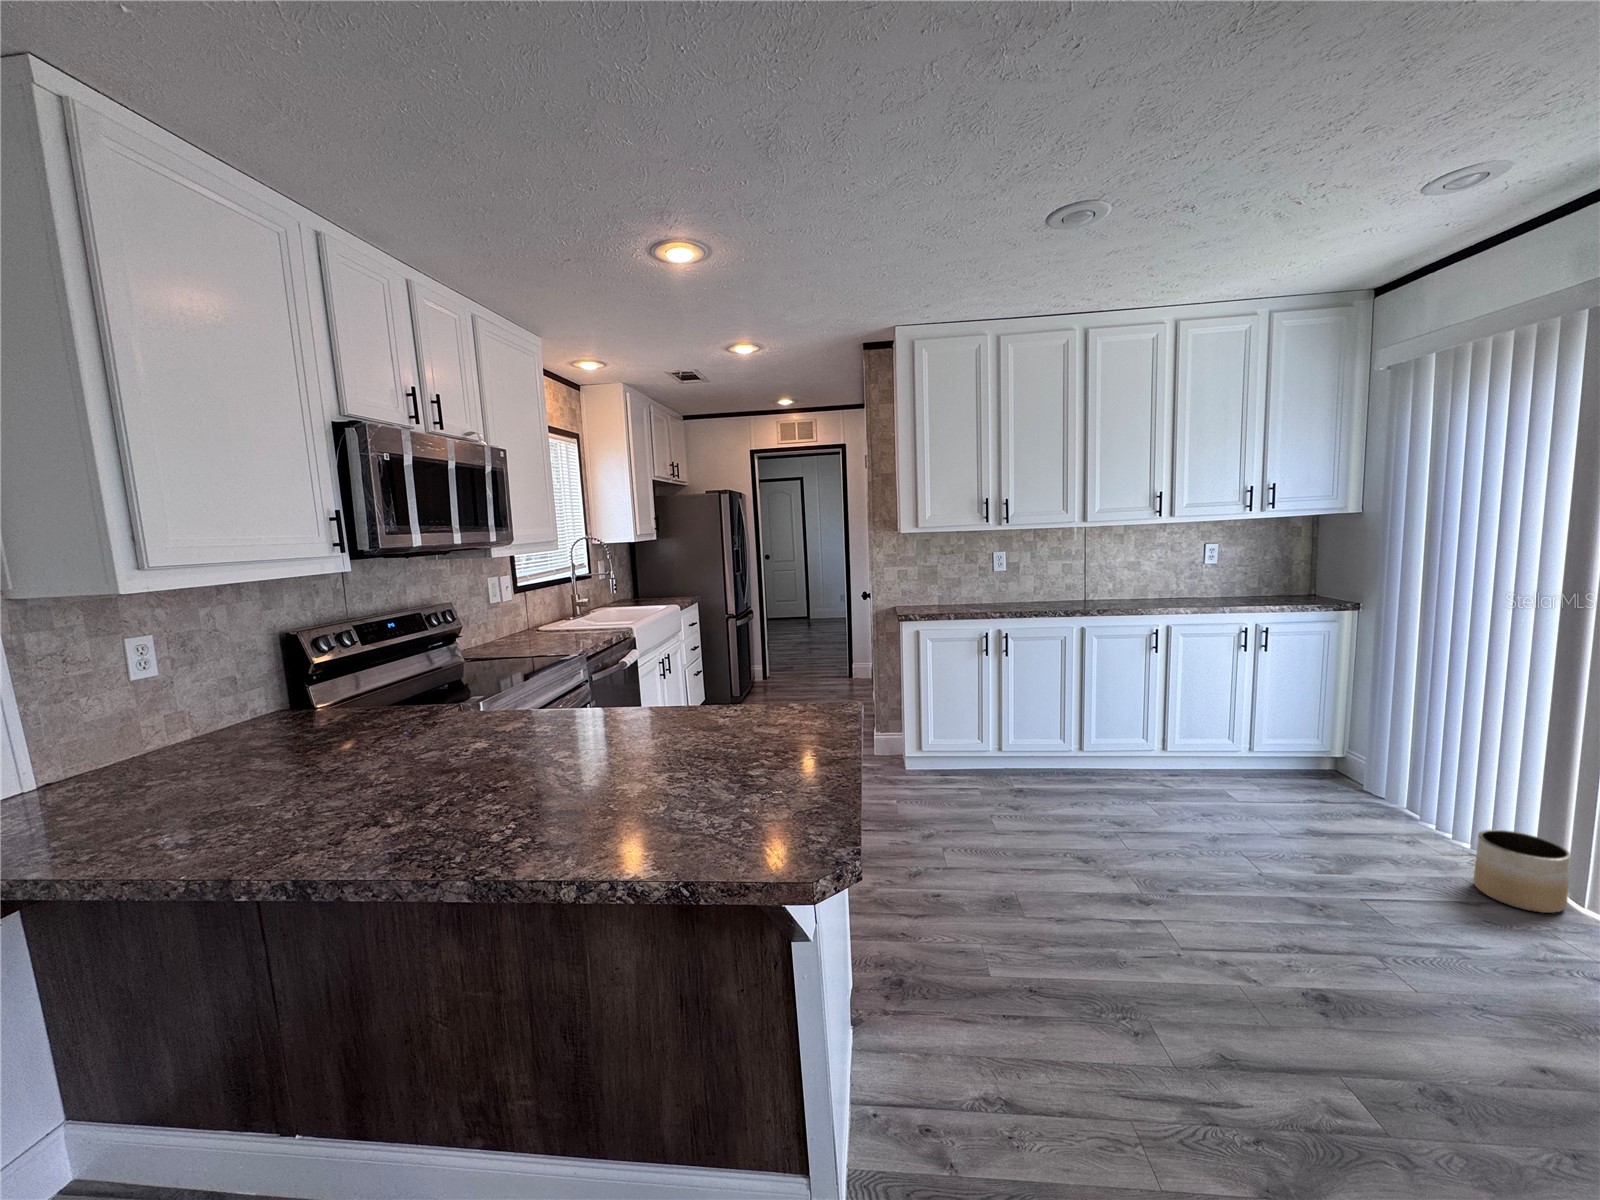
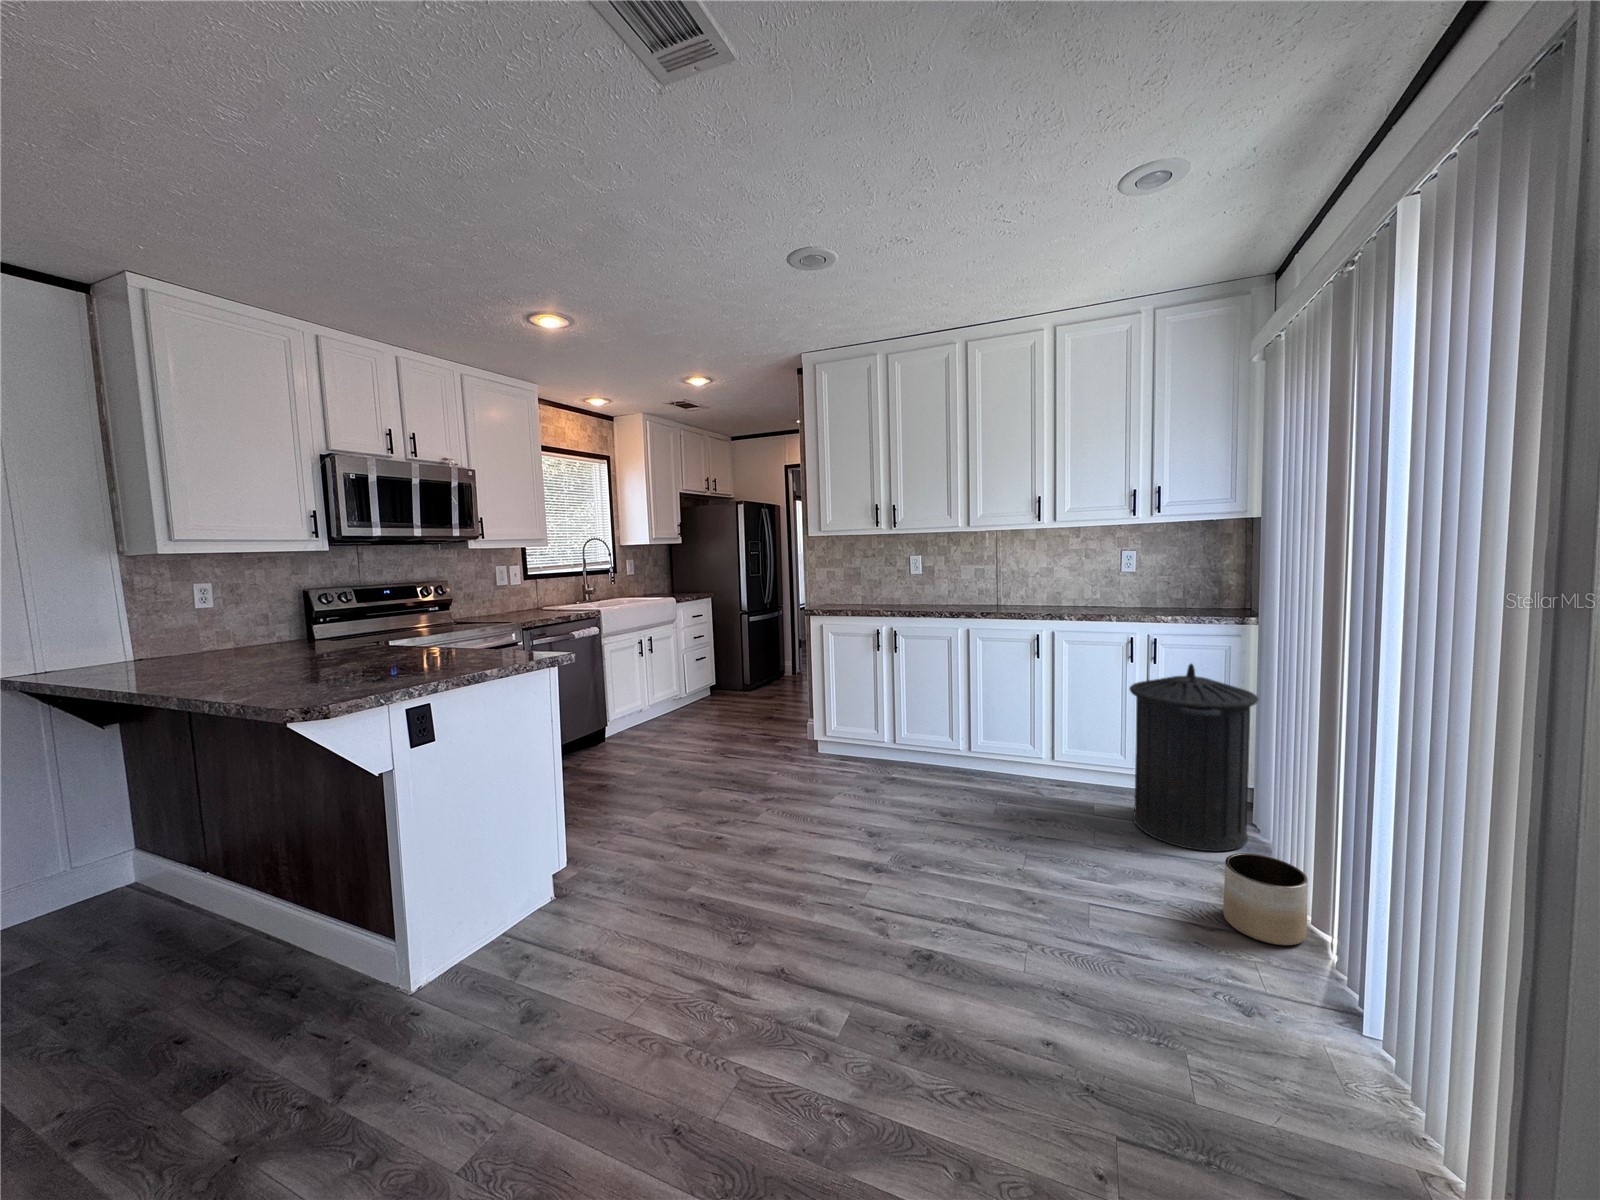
trash can: none [1279,651,1415,828] -> present [1130,664,1258,851]

